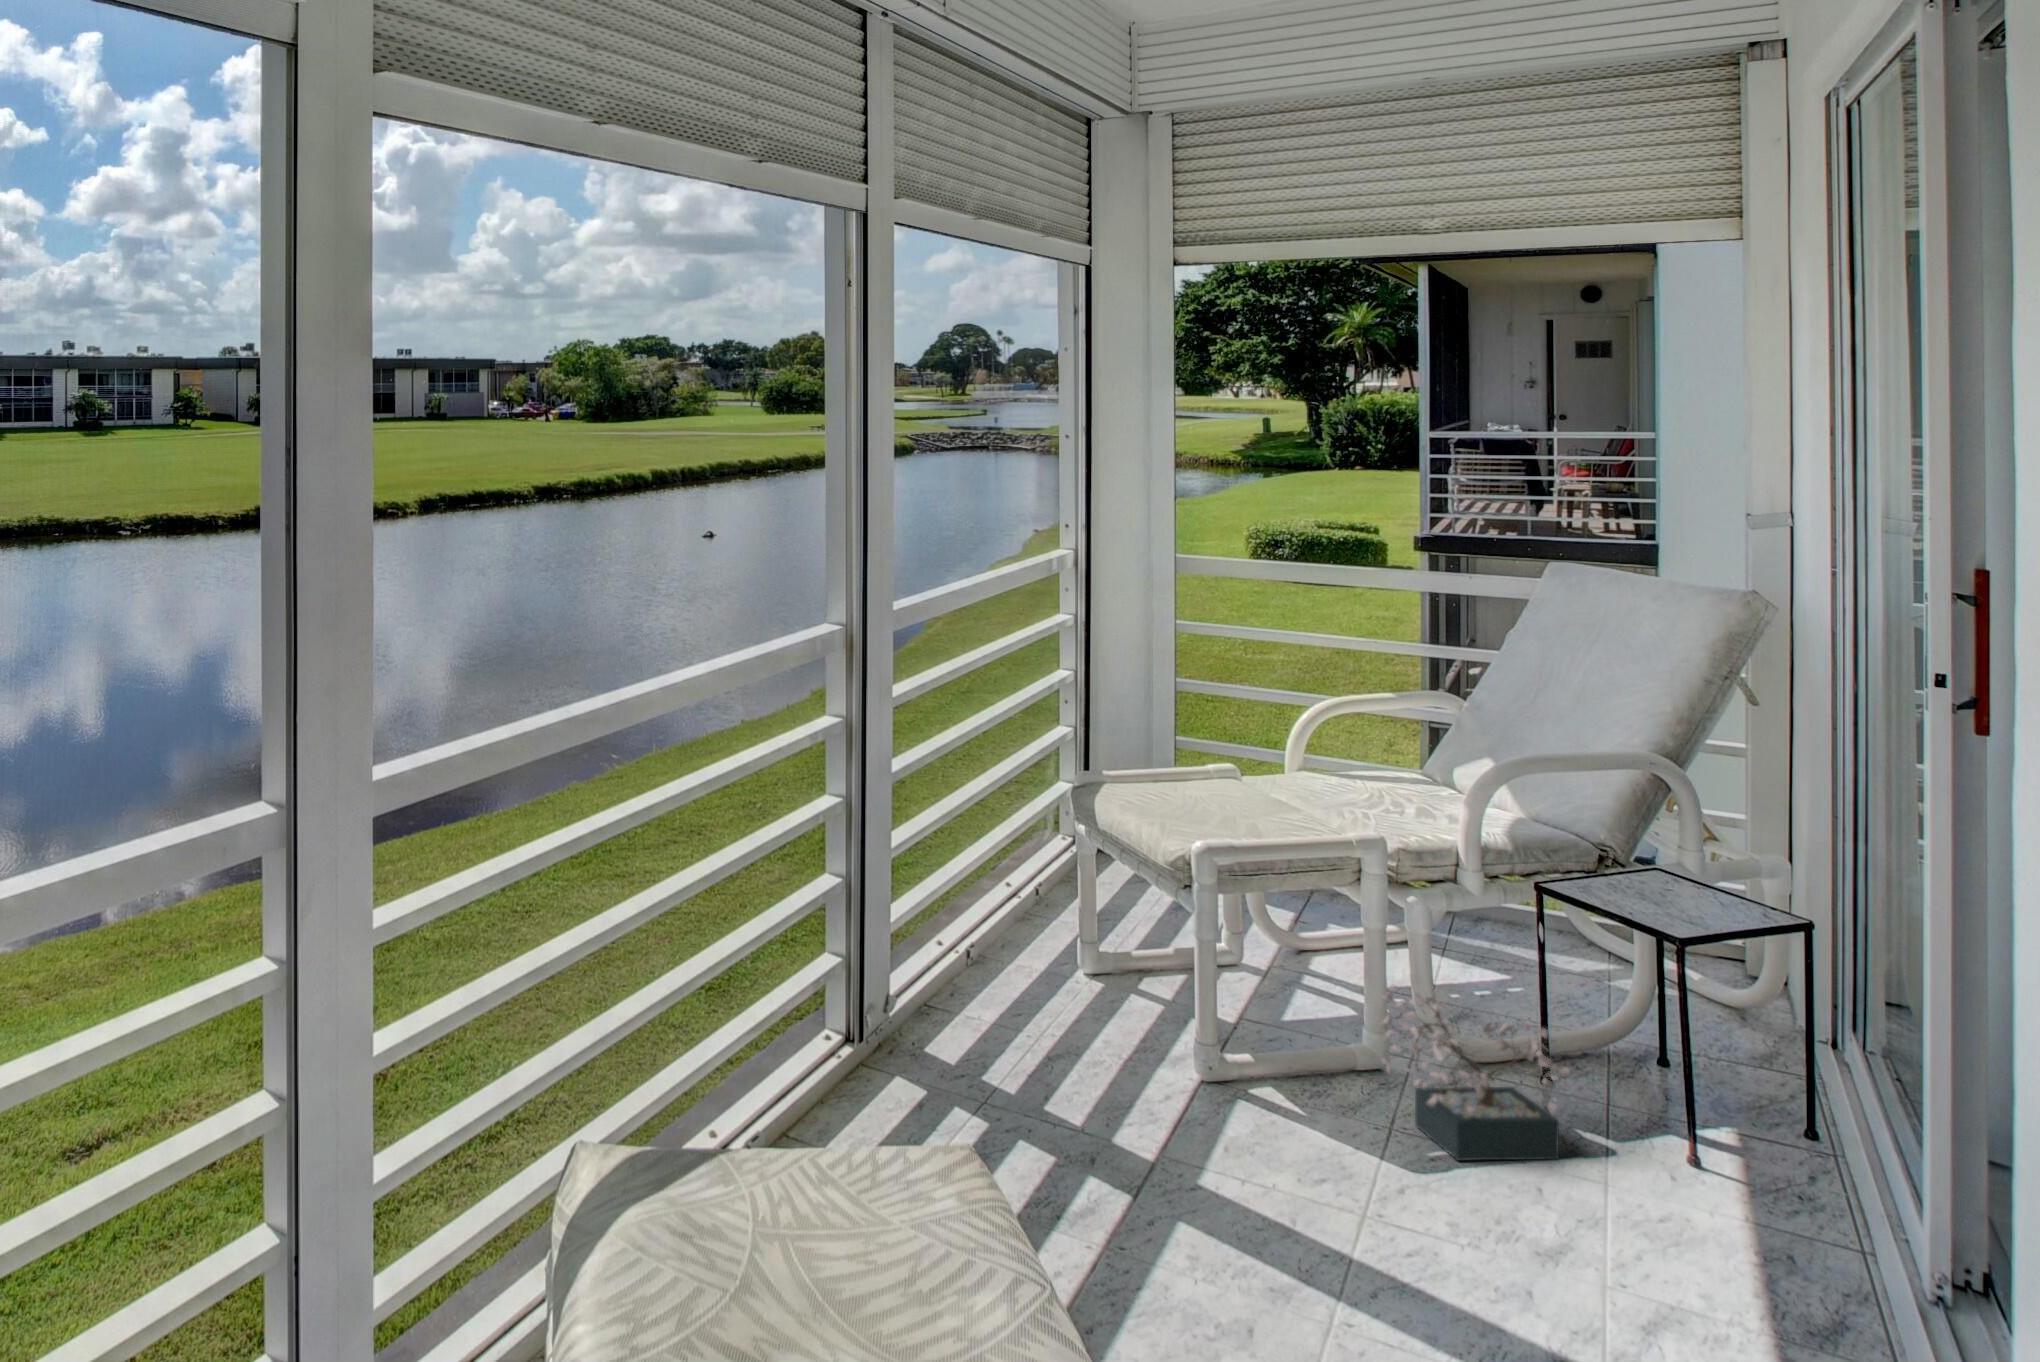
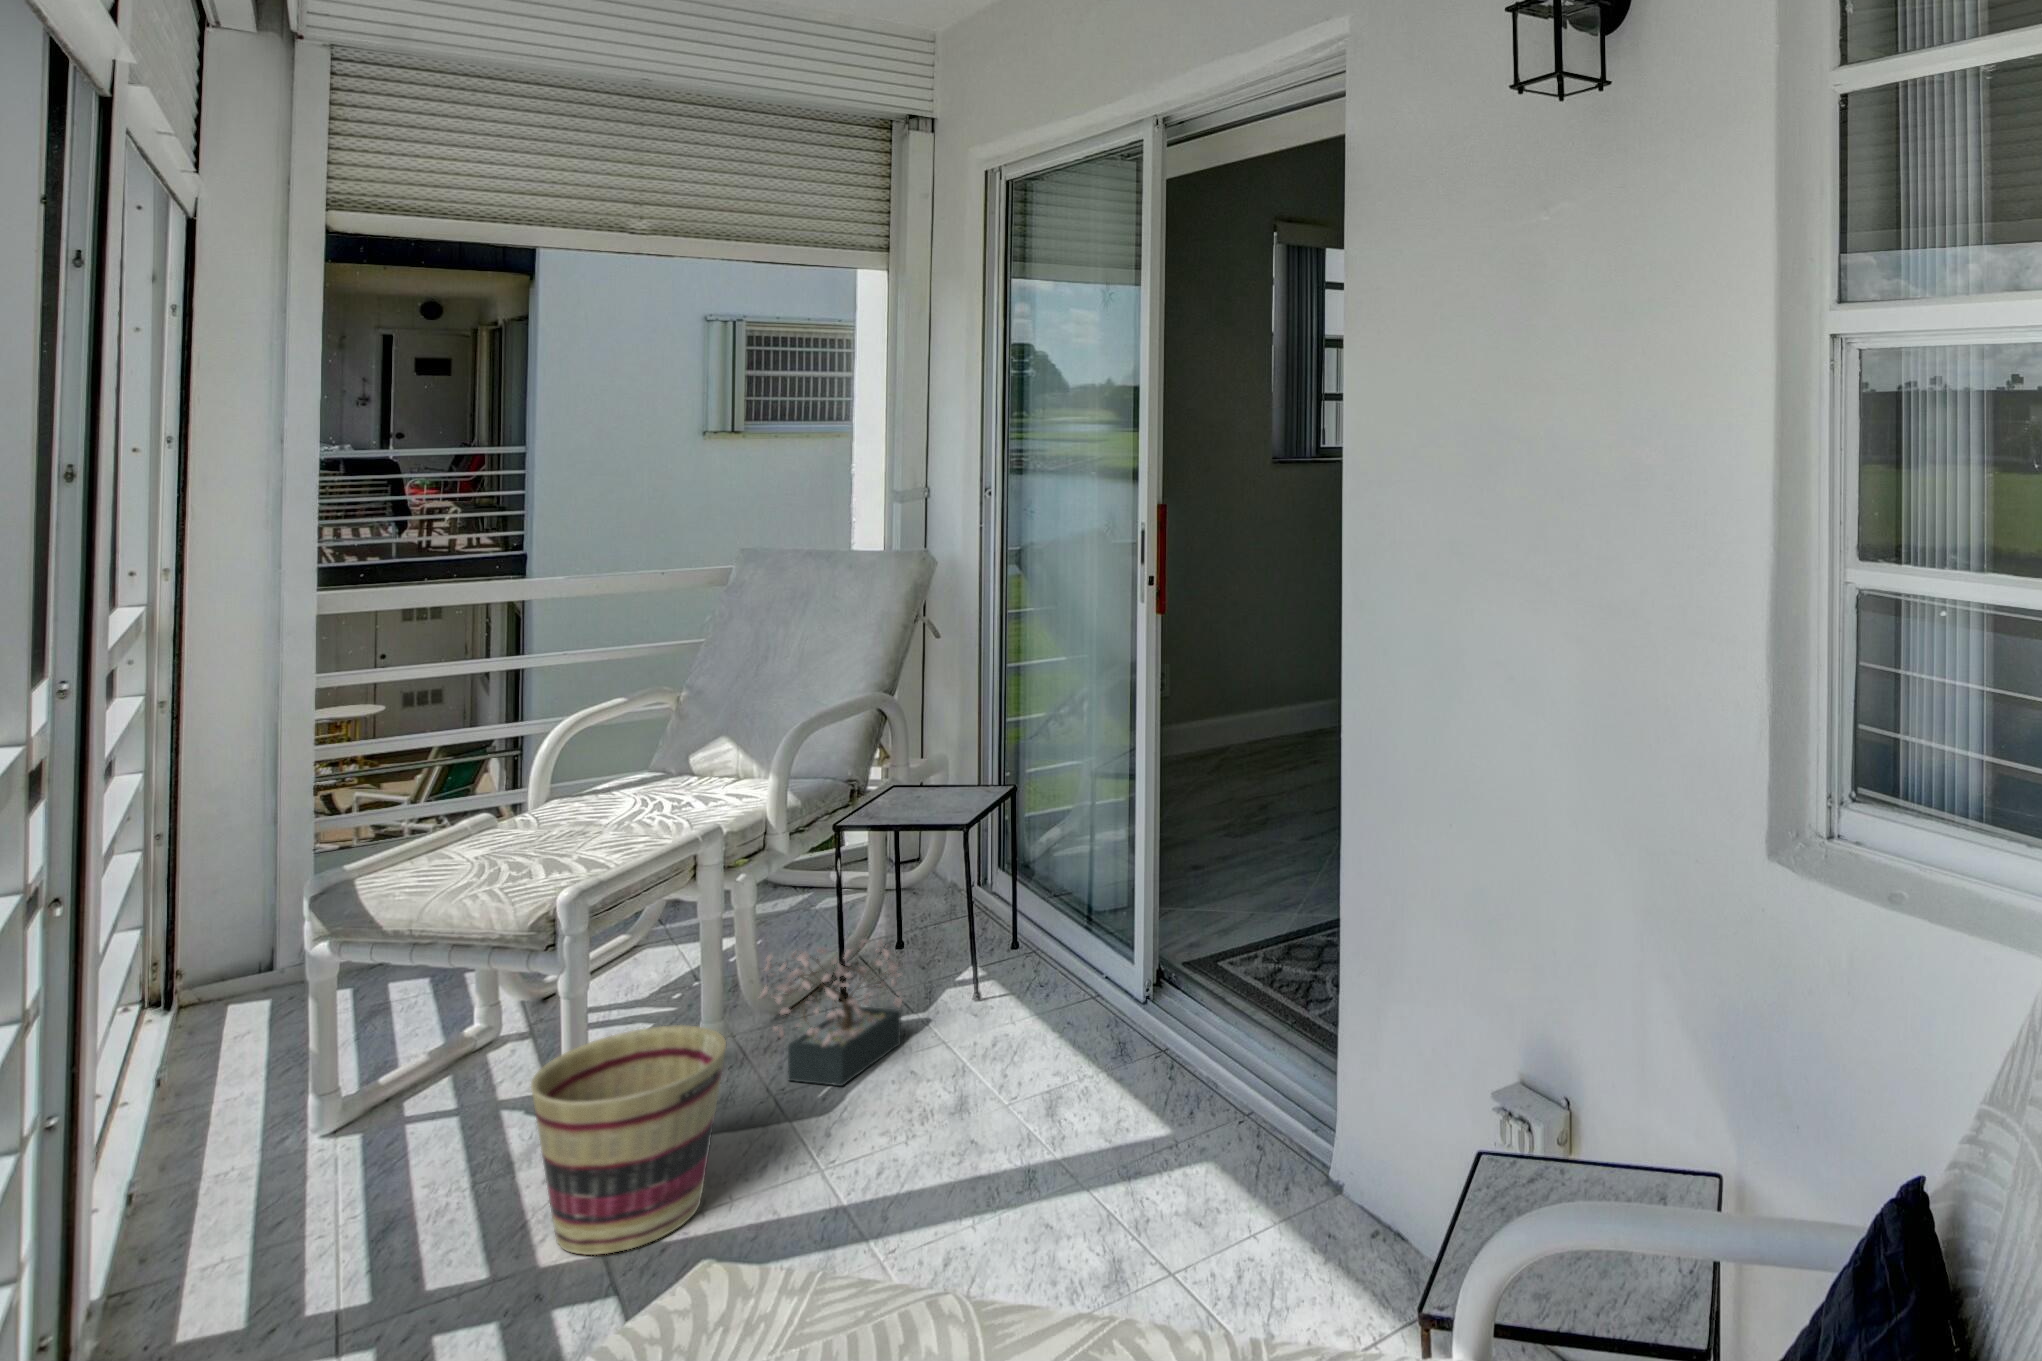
basket: none [1112,981,1277,1182] -> present [531,1025,726,1255]

